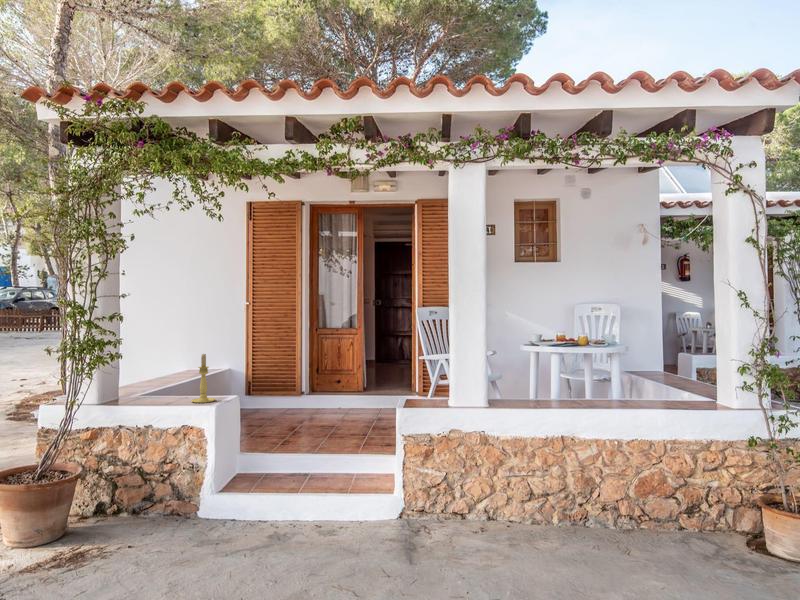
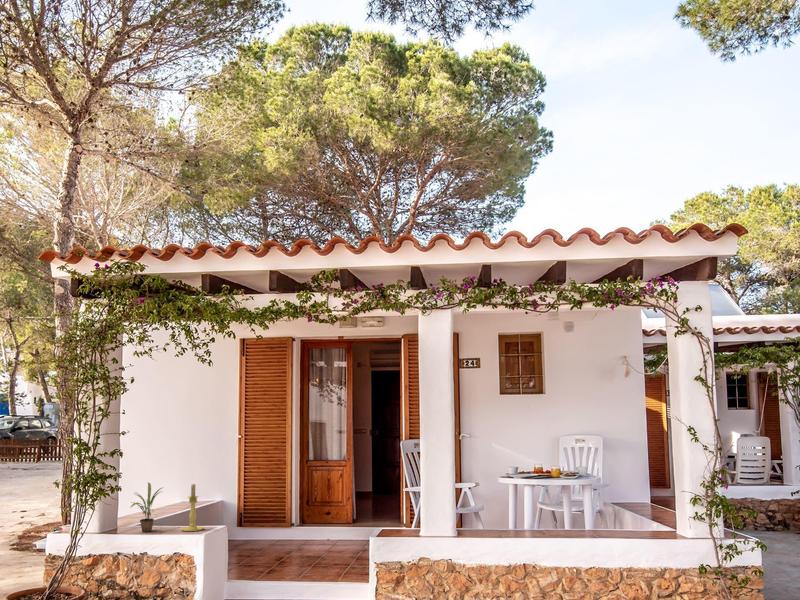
potted plant: none [134,352,177,403] -> present [131,482,162,532]

